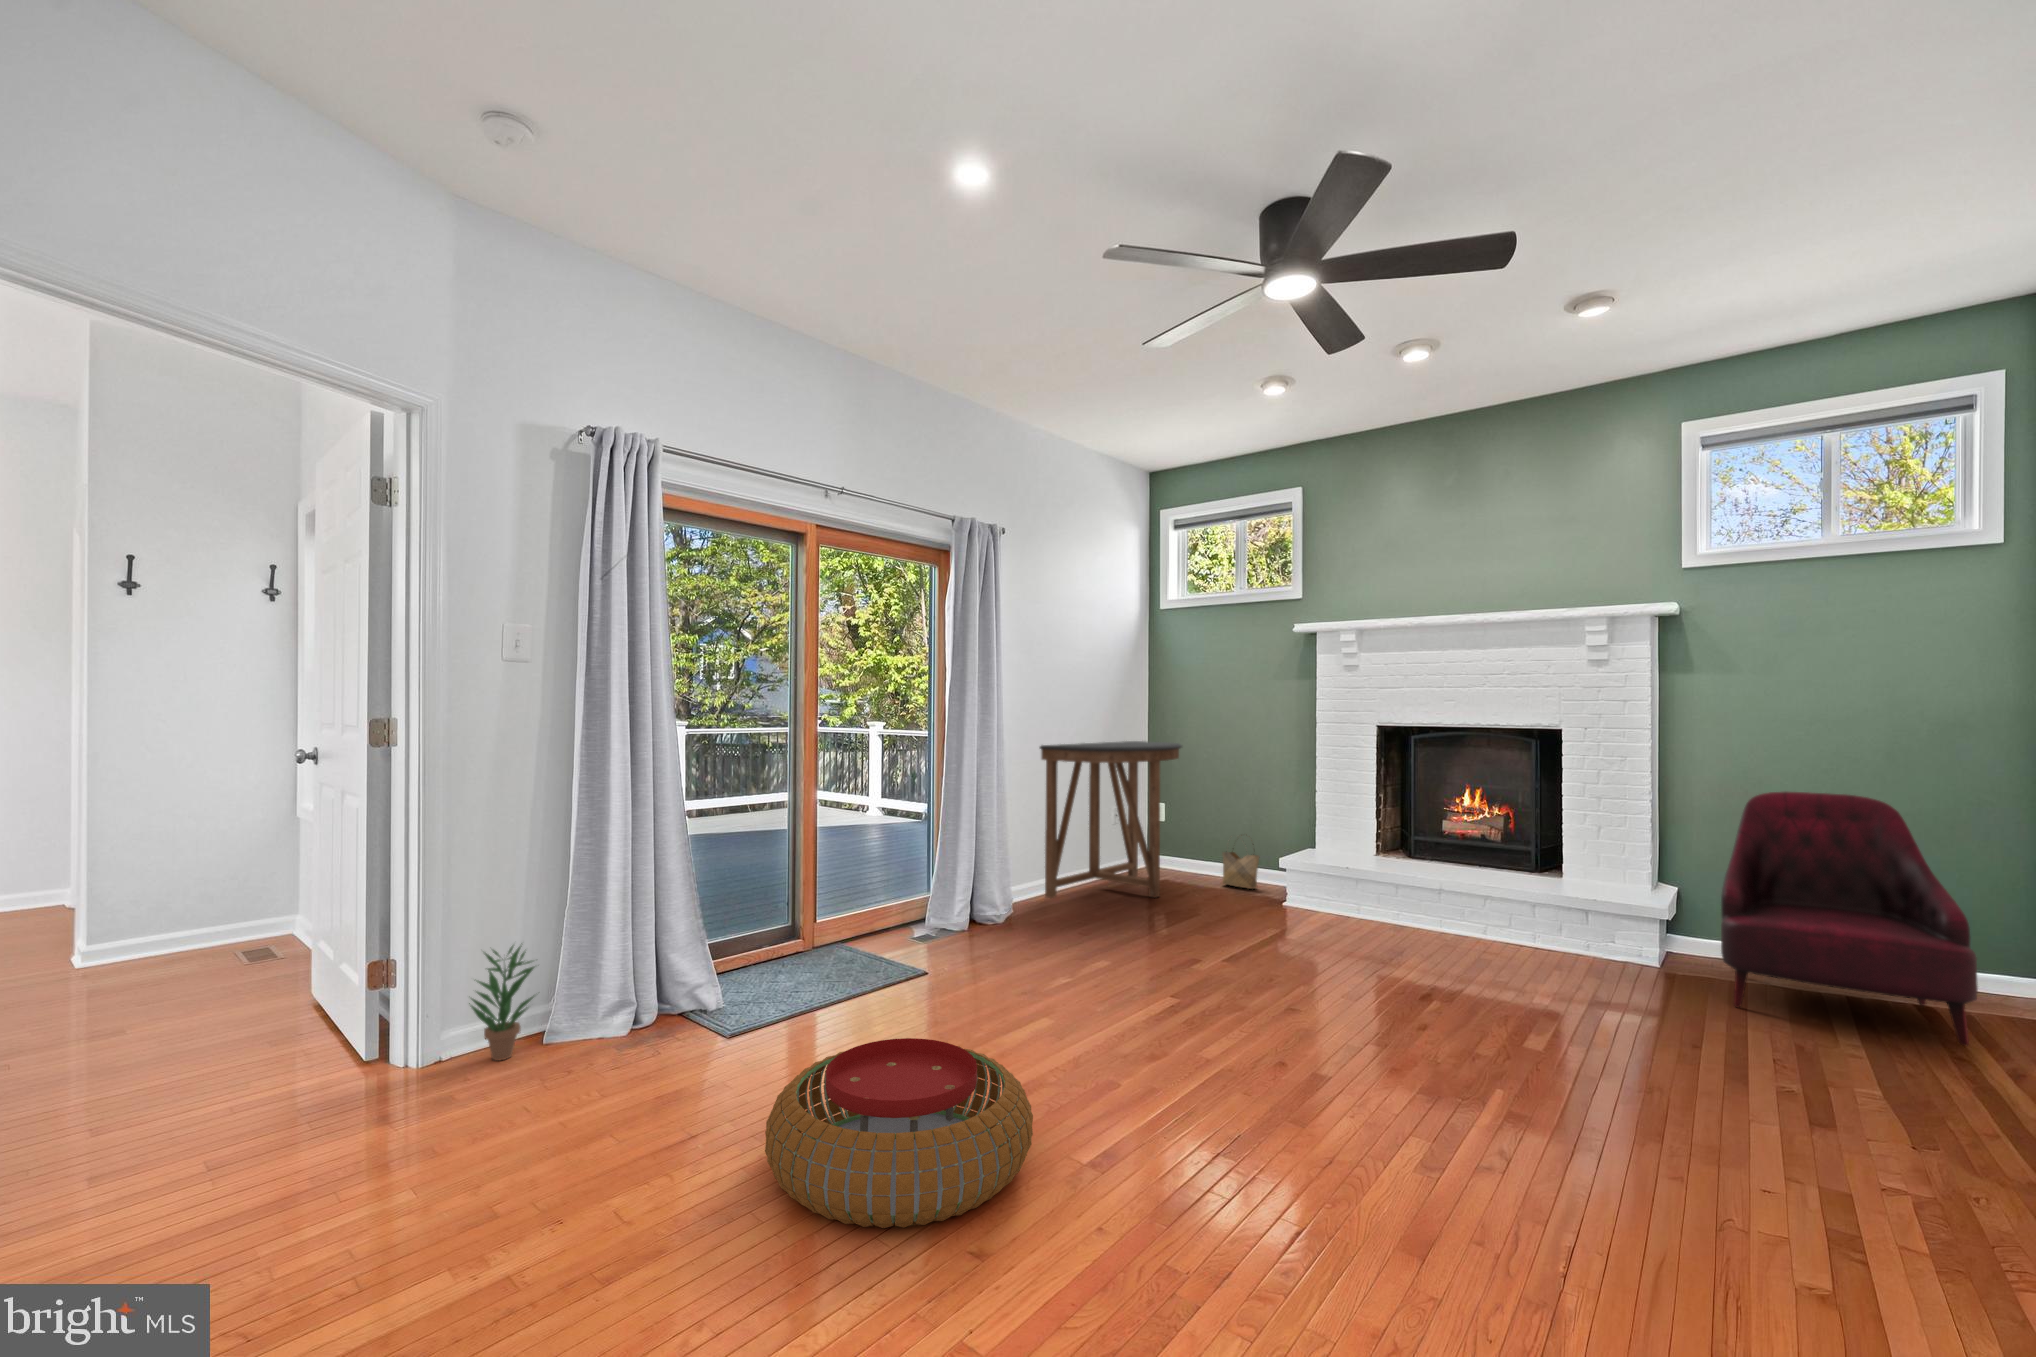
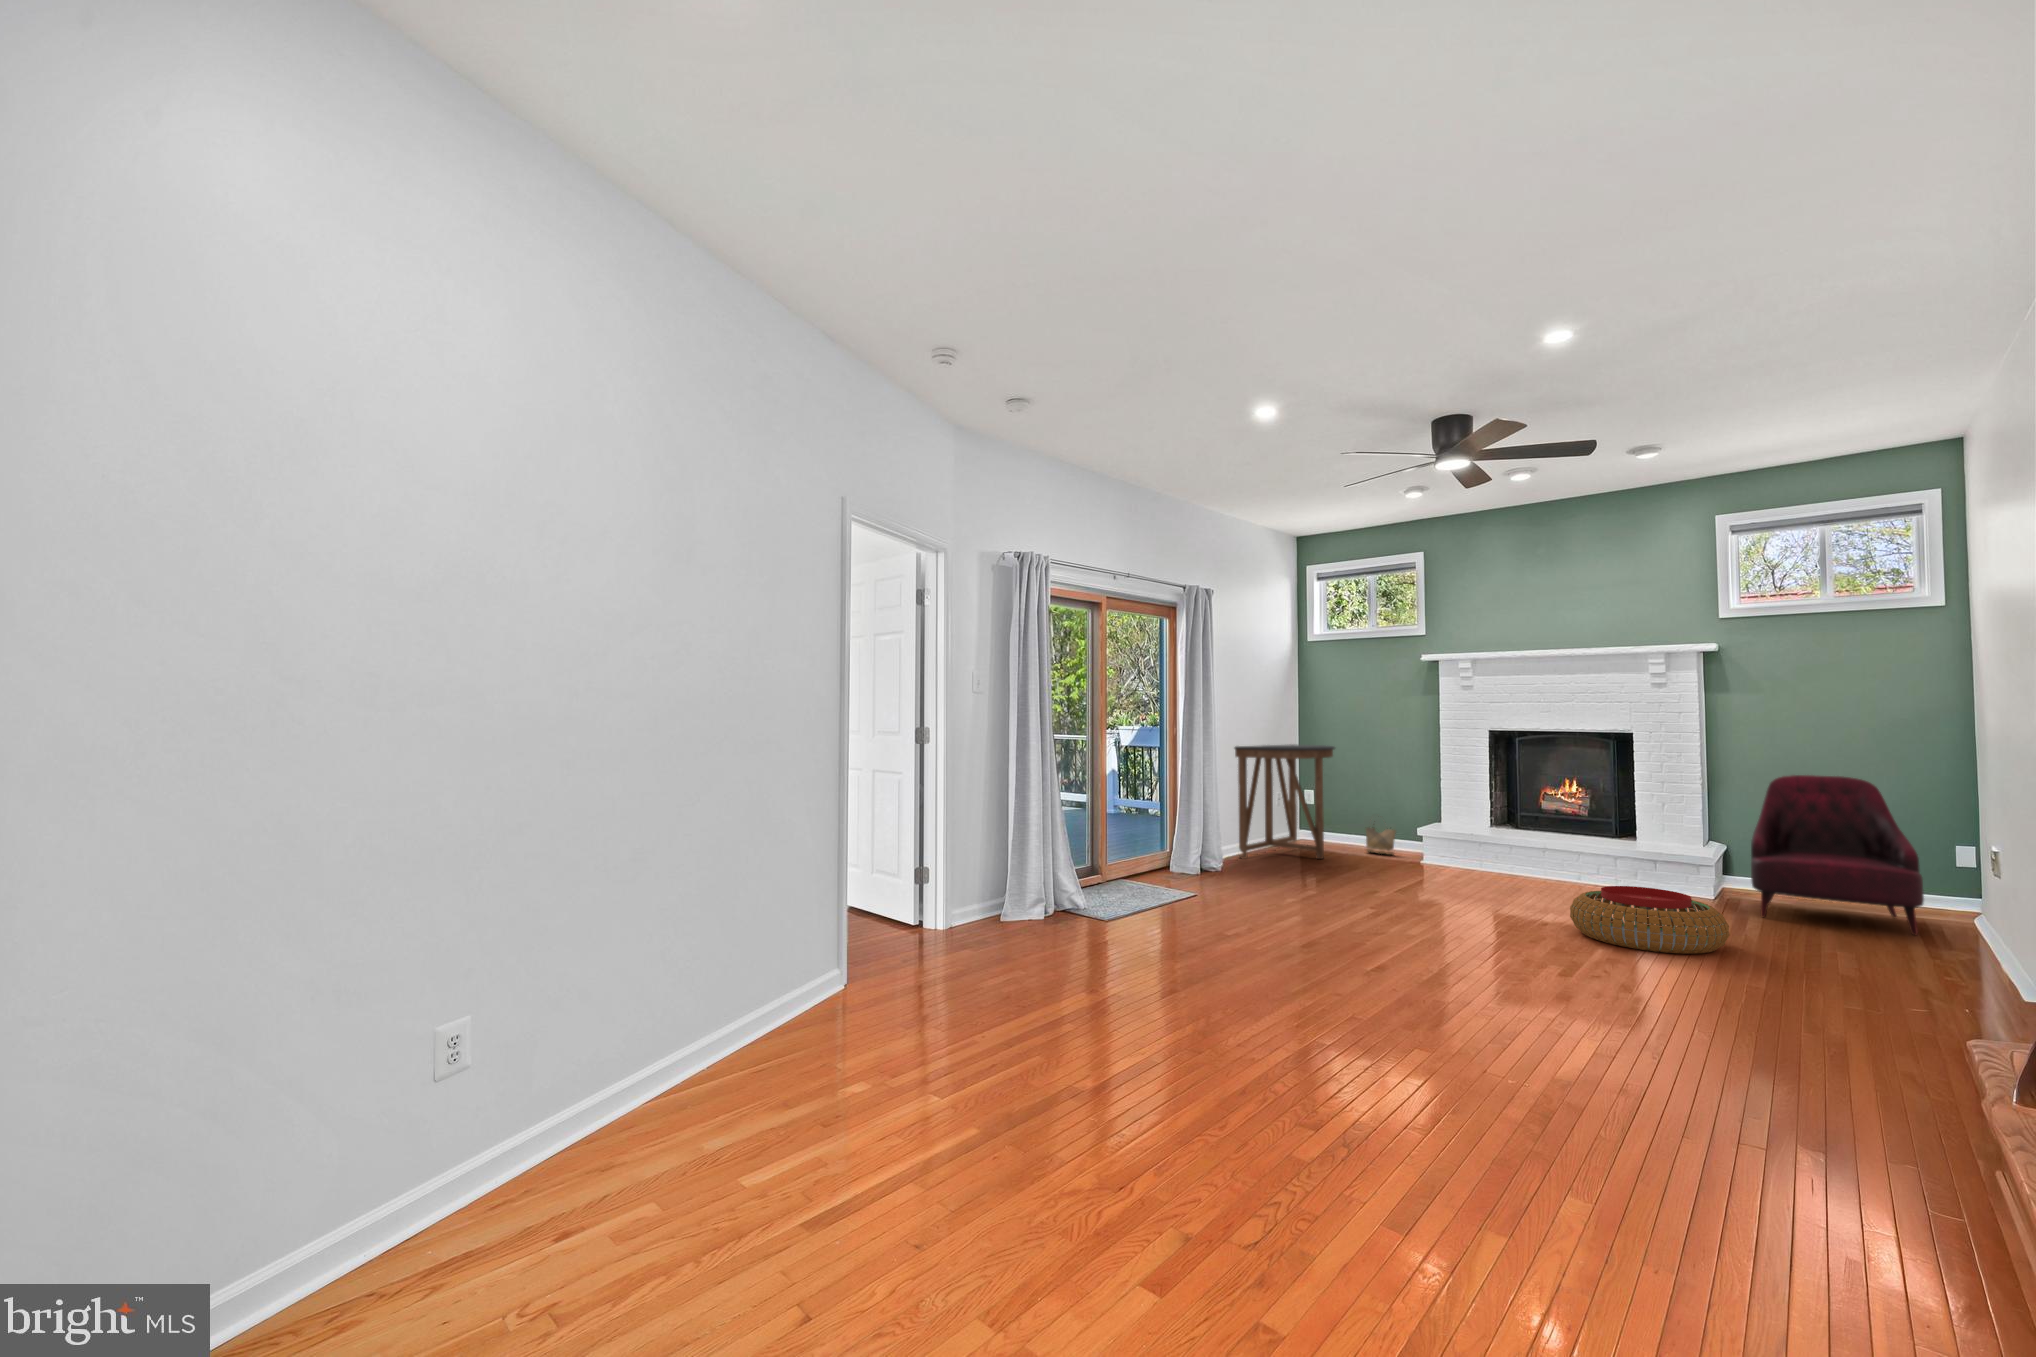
potted plant: present [469,946,534,1061] -> none [967,856,1008,927]
pouf: present [765,1038,1033,1228] -> present [1570,886,1729,954]

